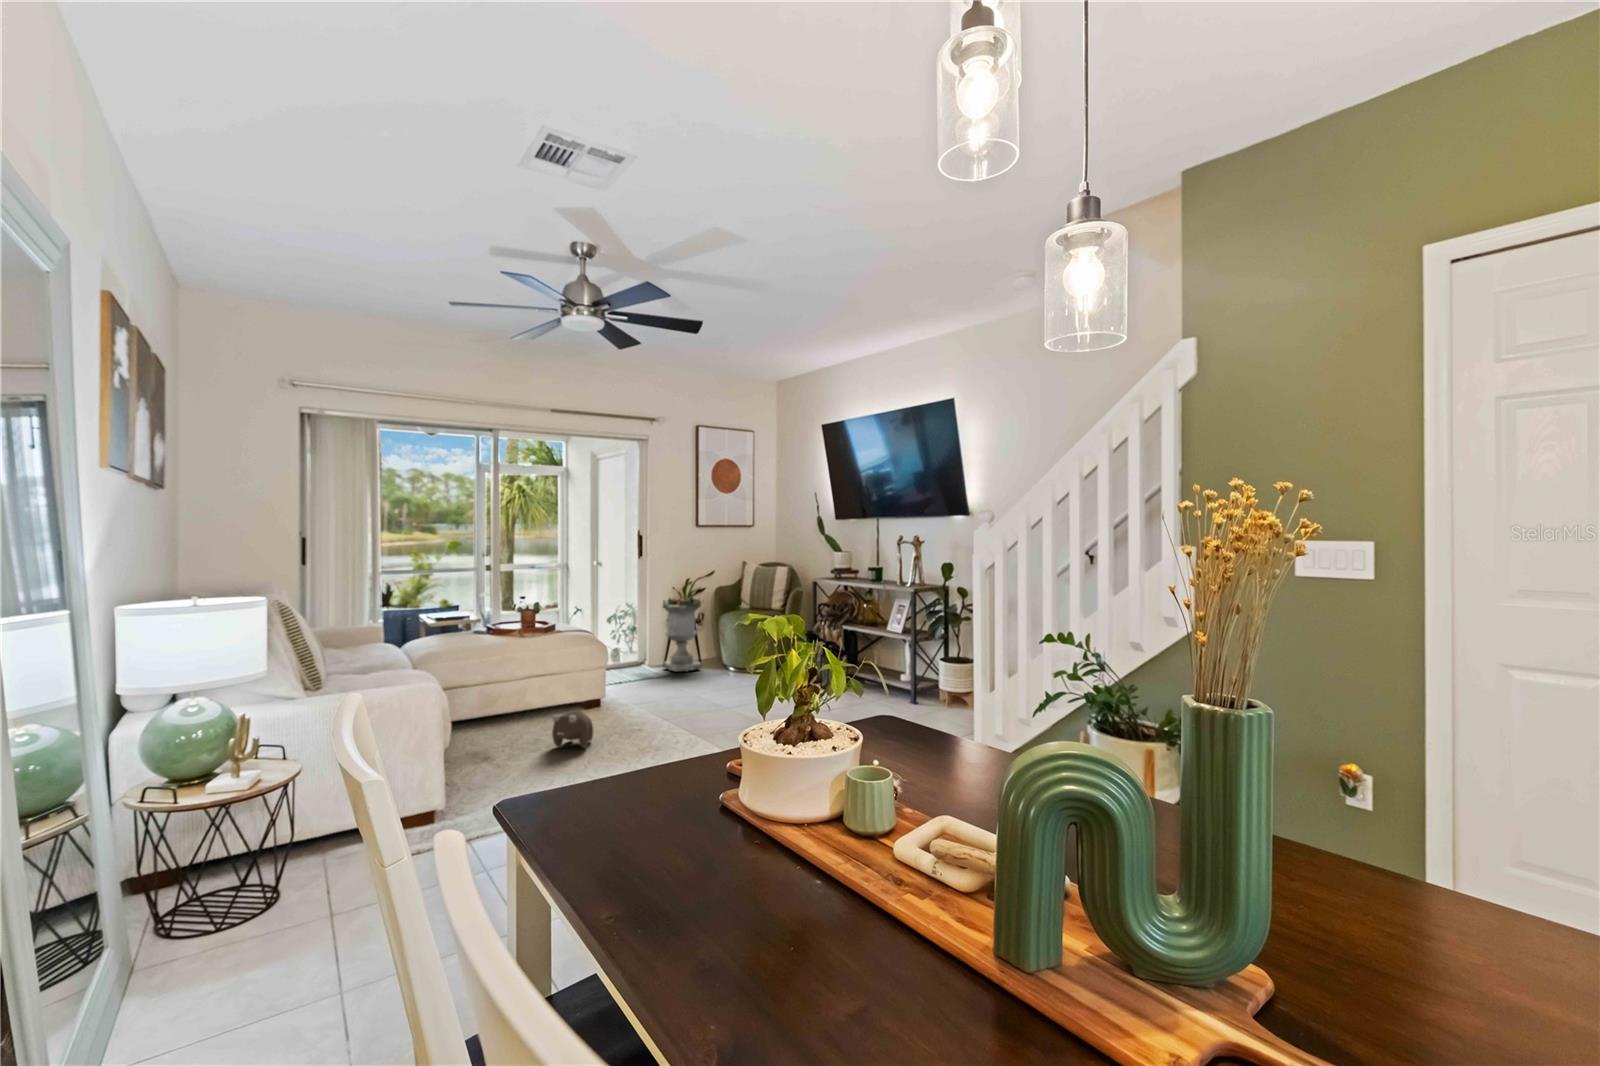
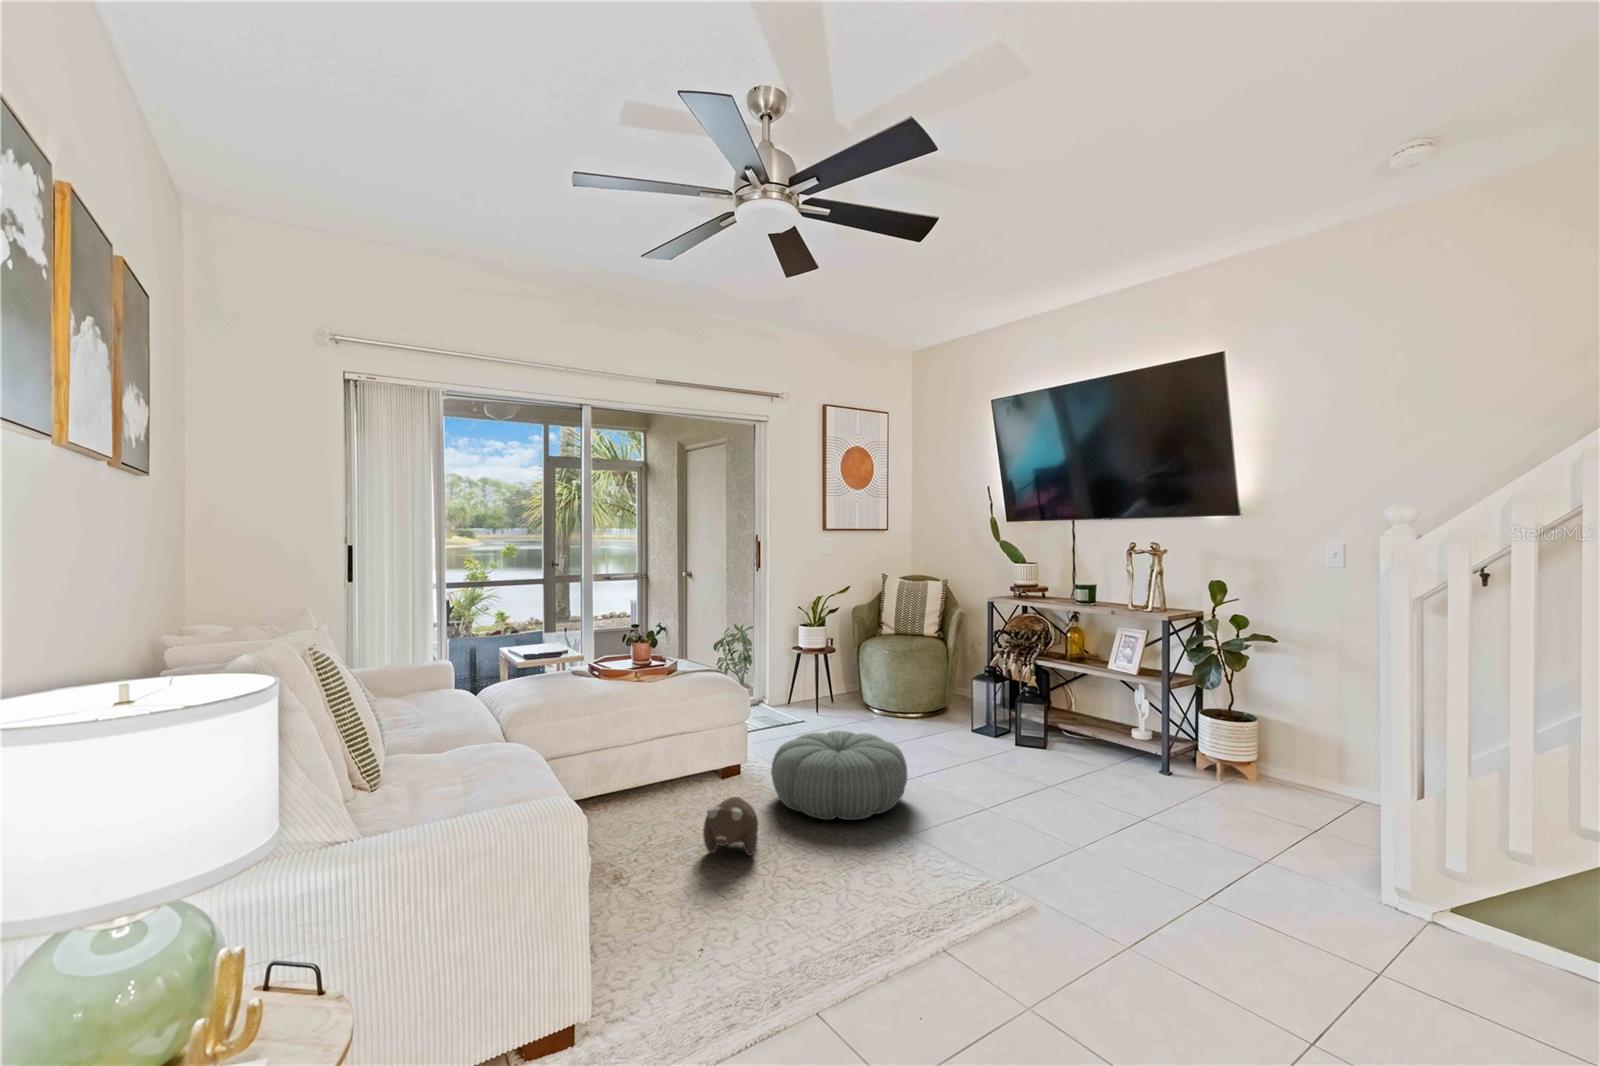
planter: present [662,597,702,672] -> none [787,618,840,716]
pouf: none [616,673,714,730] -> present [771,731,907,820]

